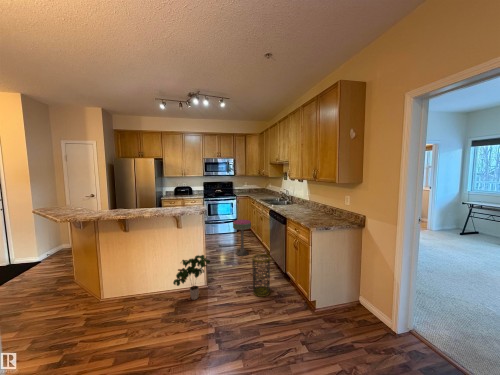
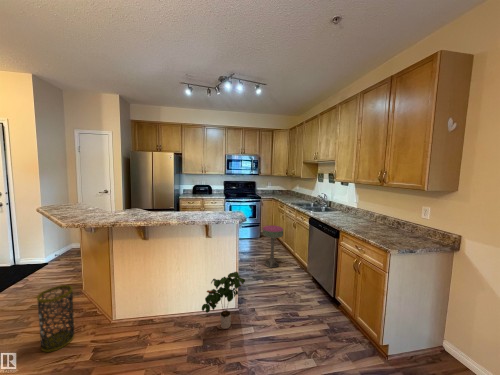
trash can: present [252,254,270,297] -> present [37,285,74,352]

